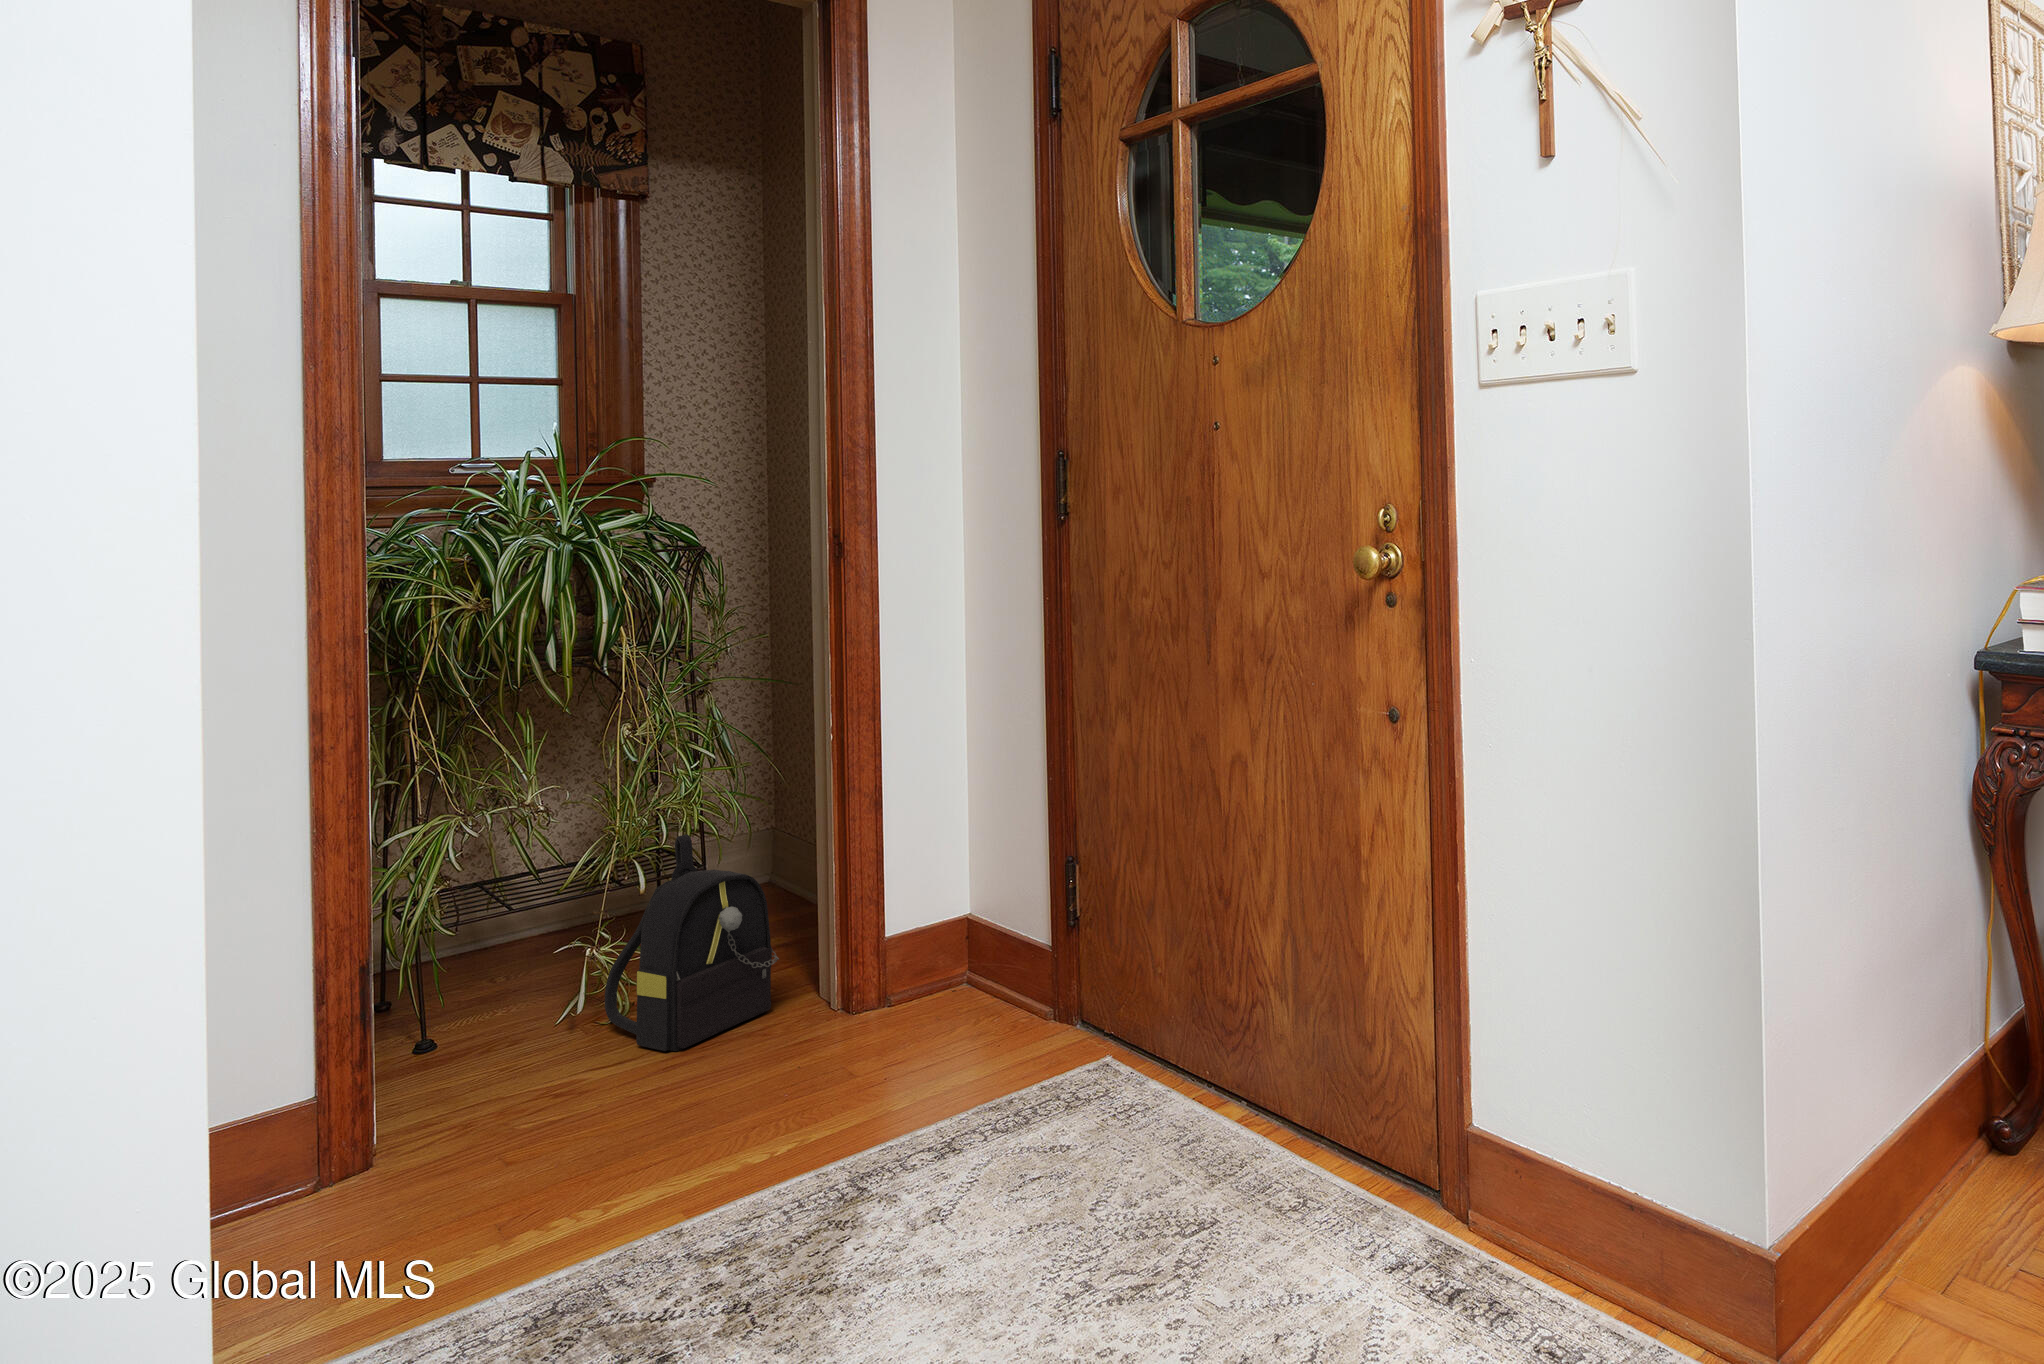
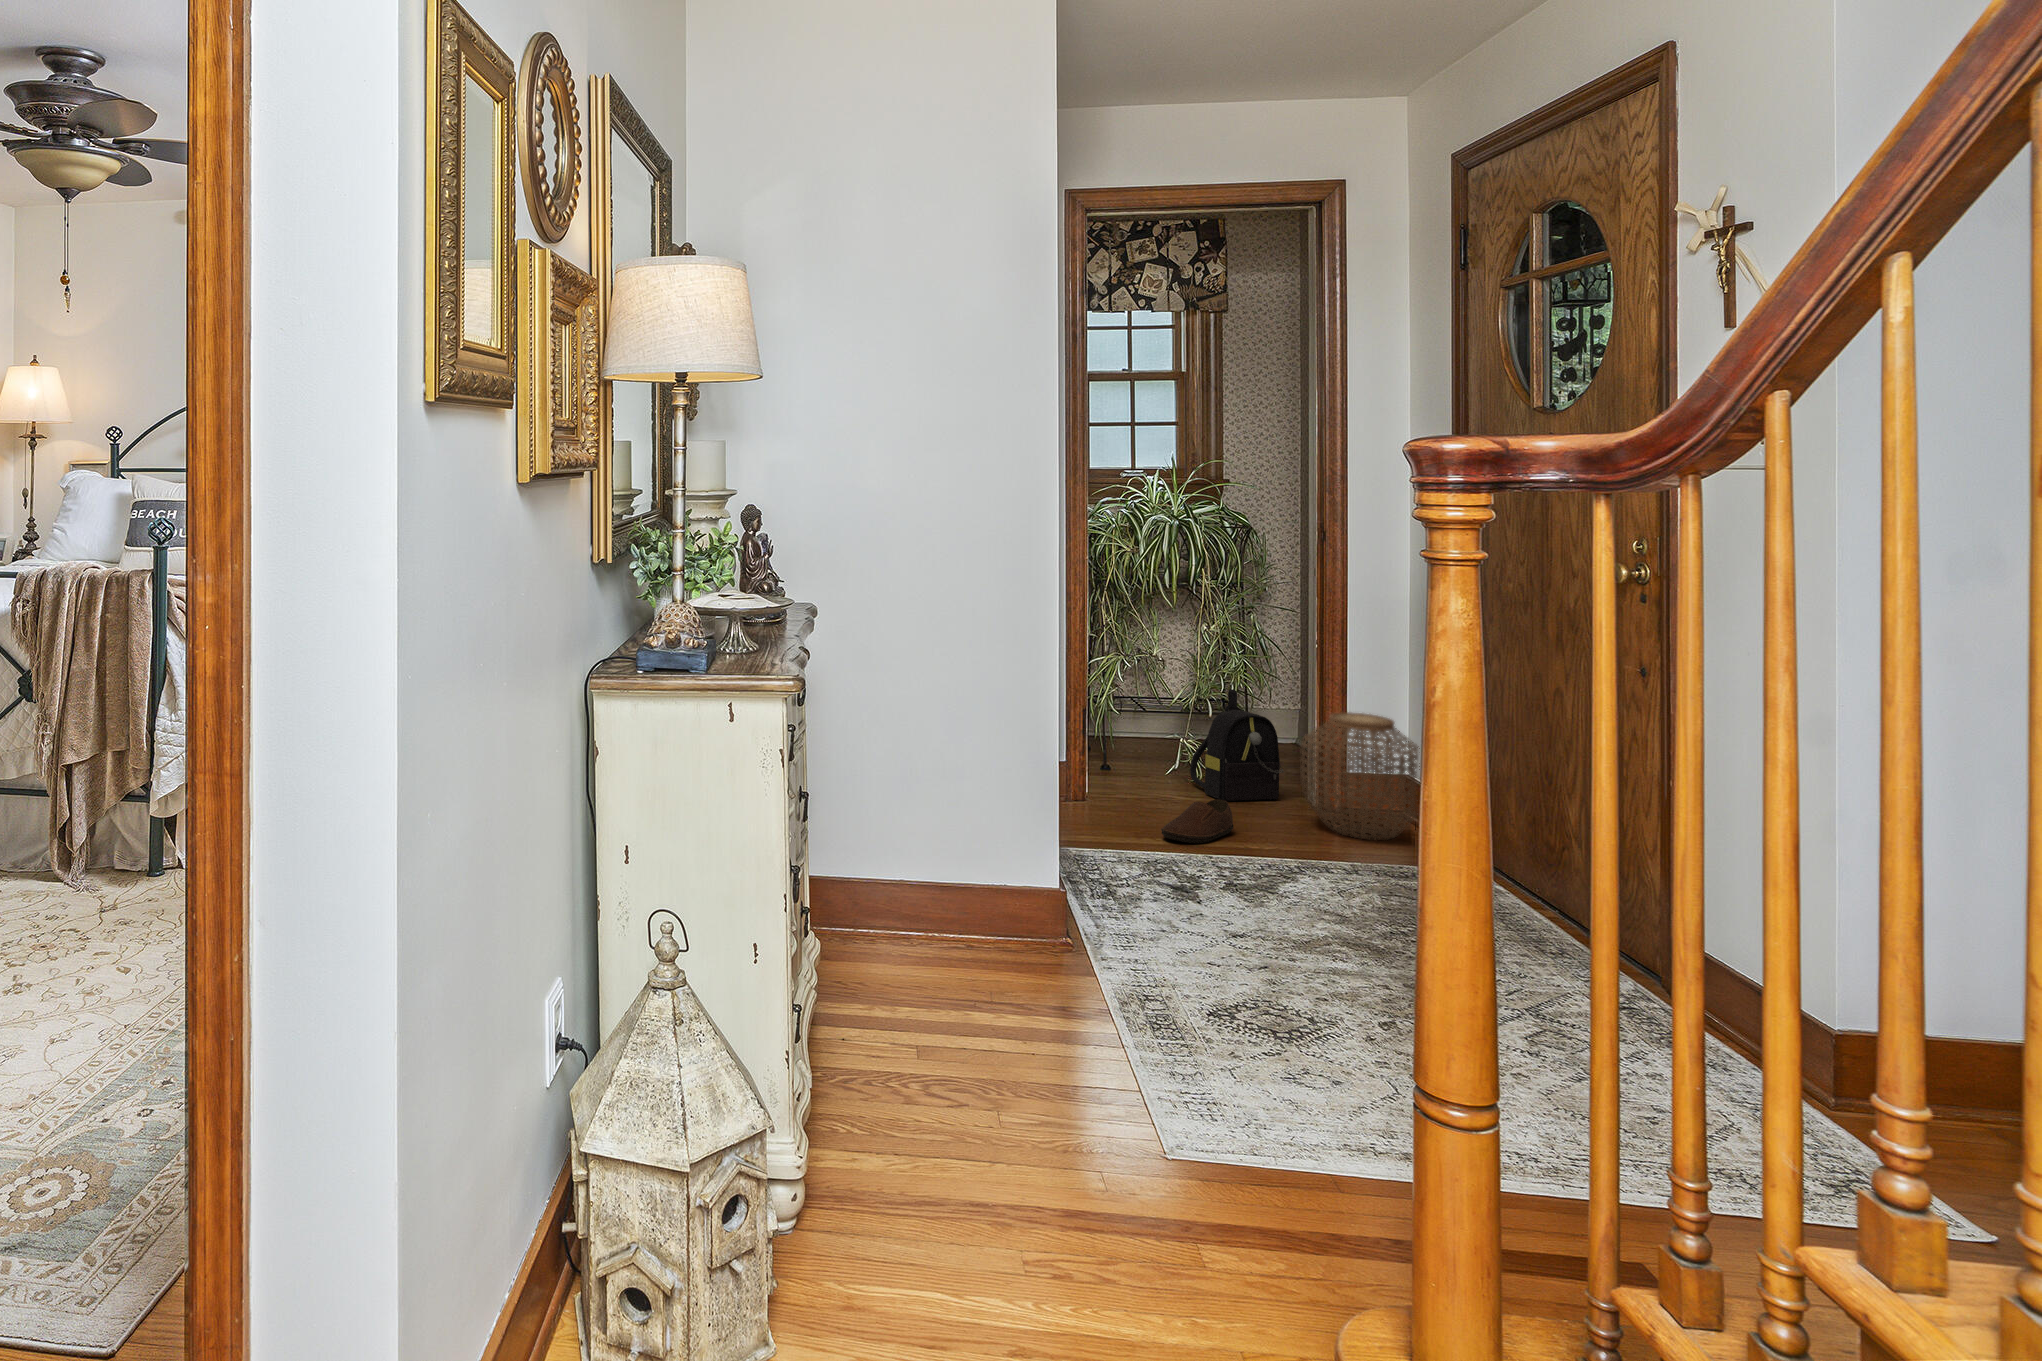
woven basket: none [819,835,1012,1060] -> present [1300,712,1420,840]
shoe: none [554,1085,710,1238] -> present [1161,800,1233,843]

